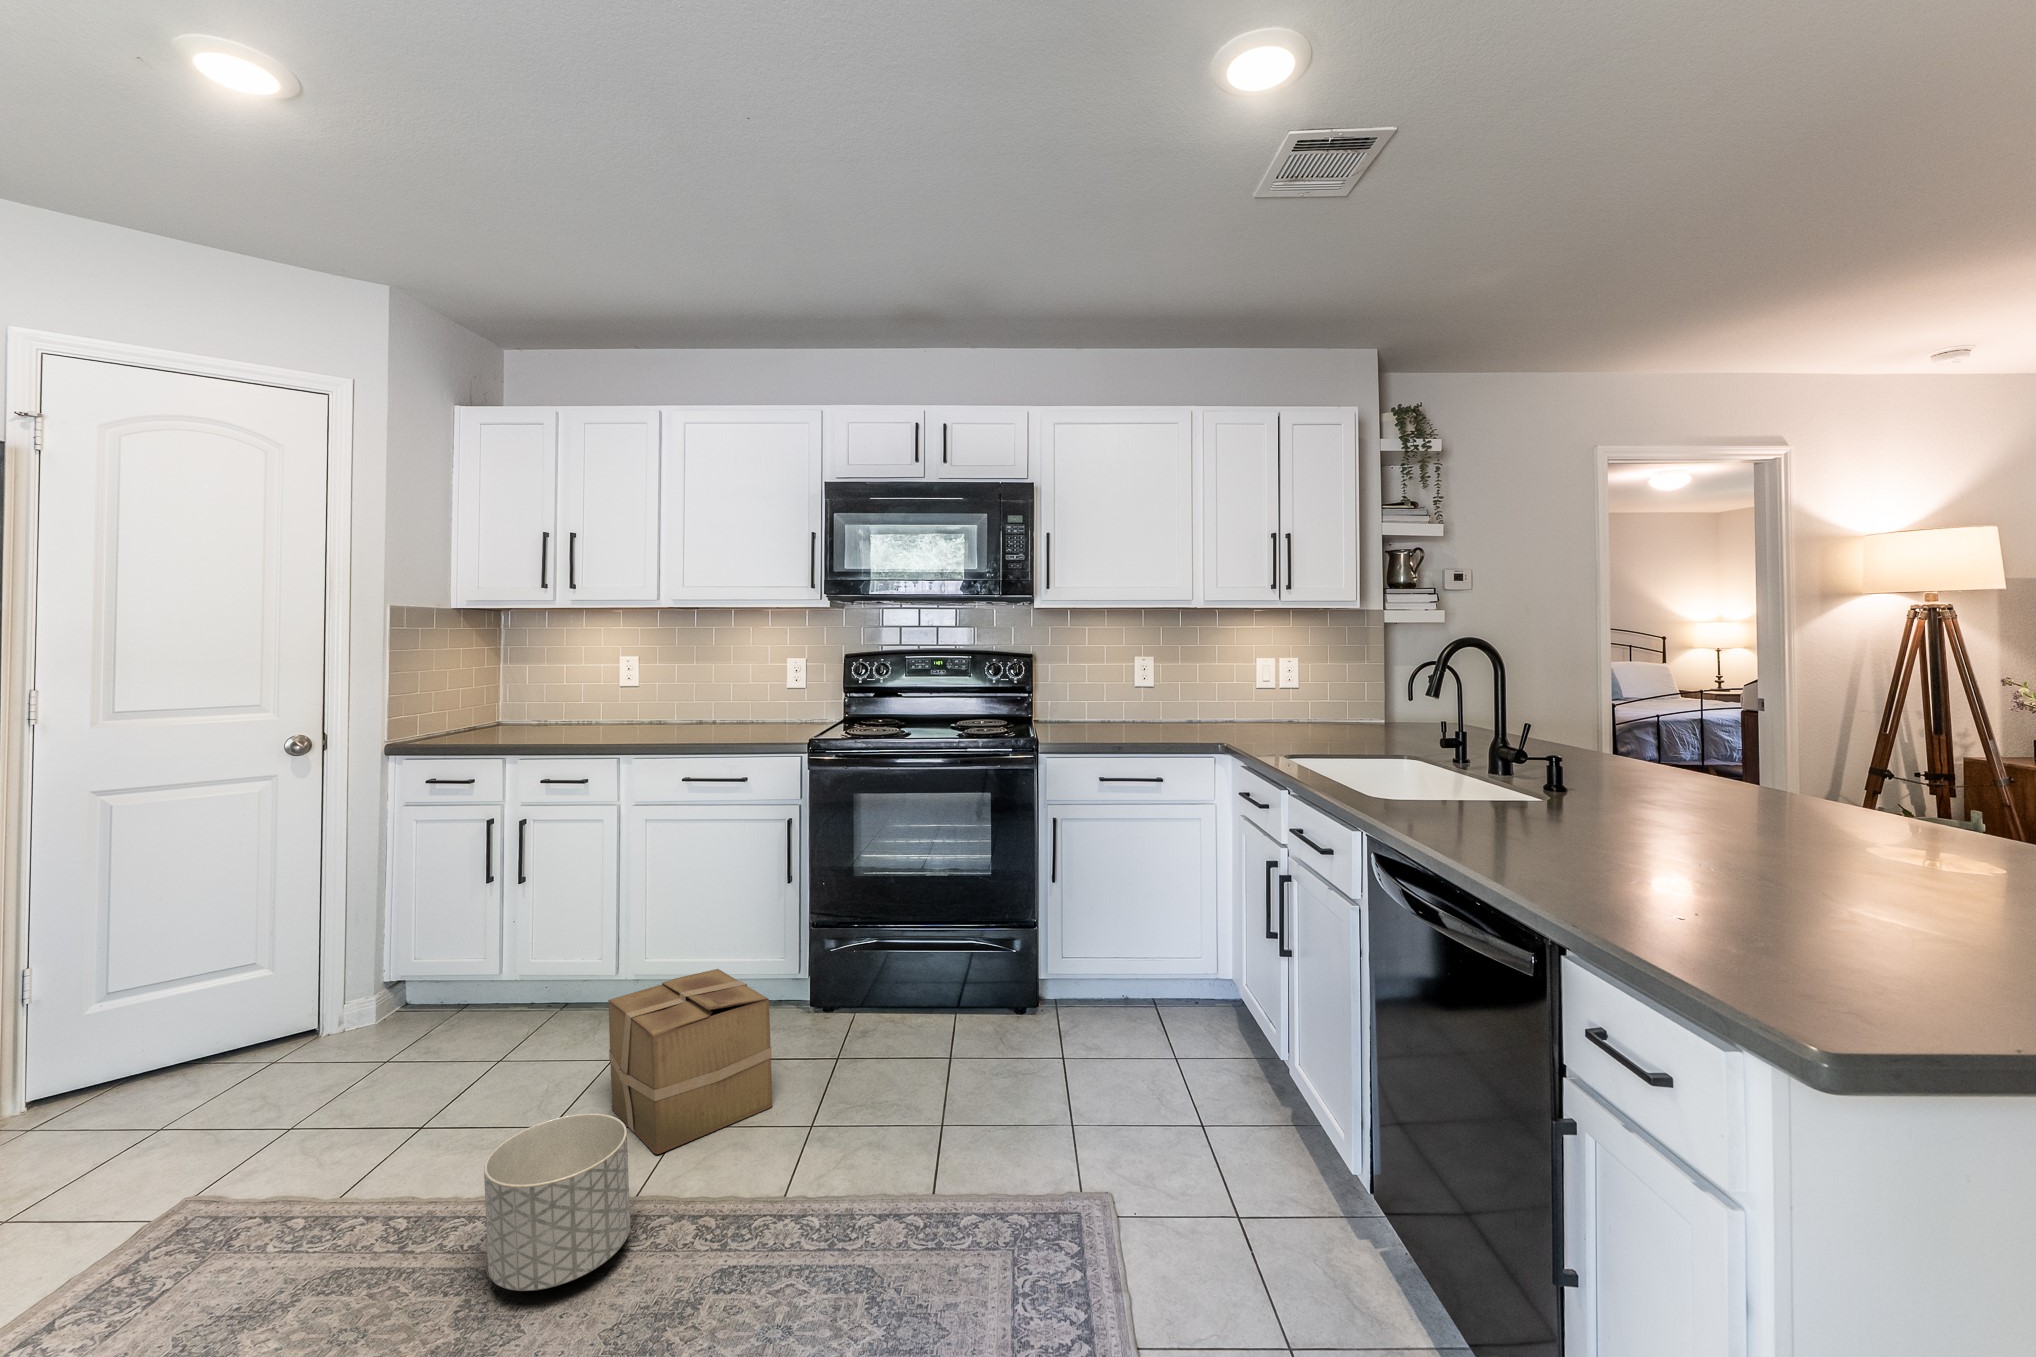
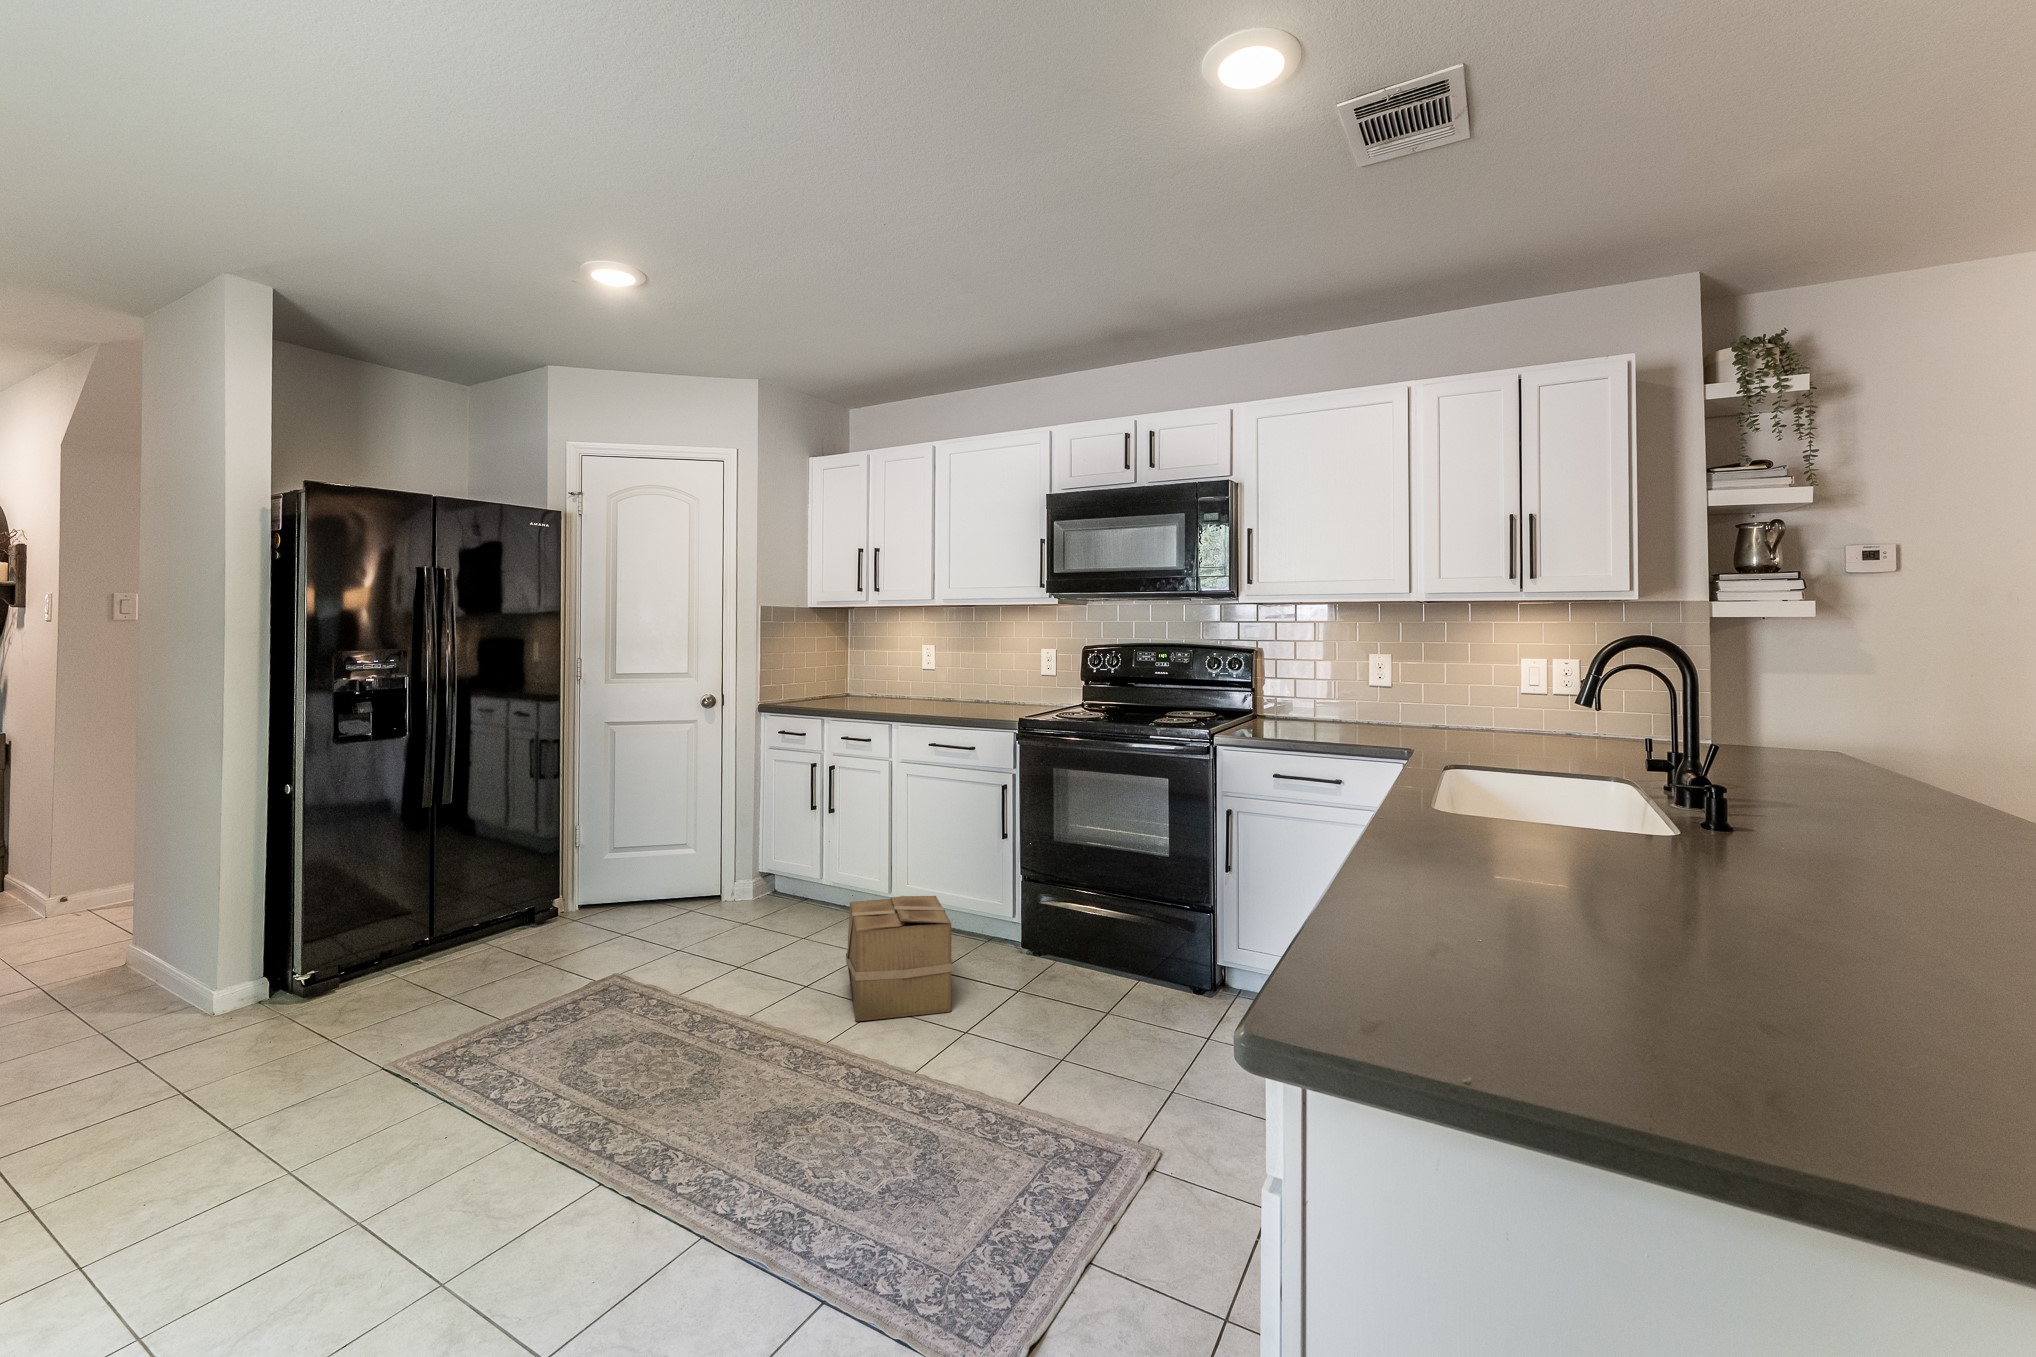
planter: present [484,1114,630,1291] -> none [716,970,808,1078]

